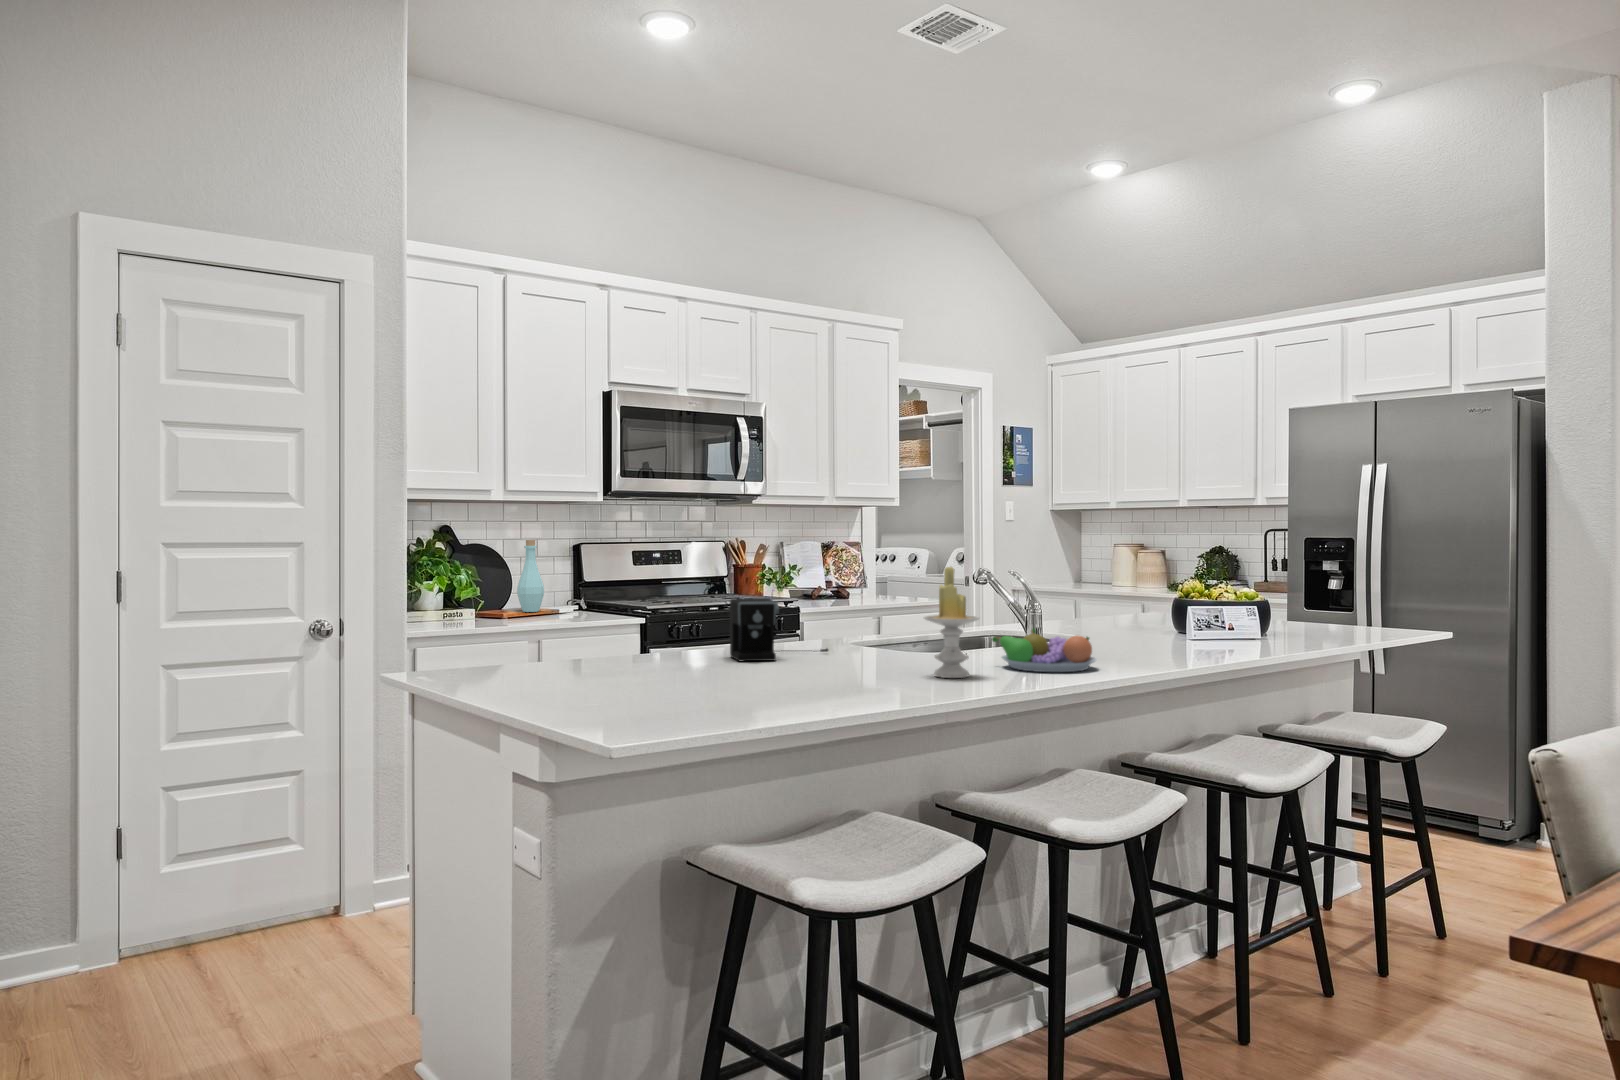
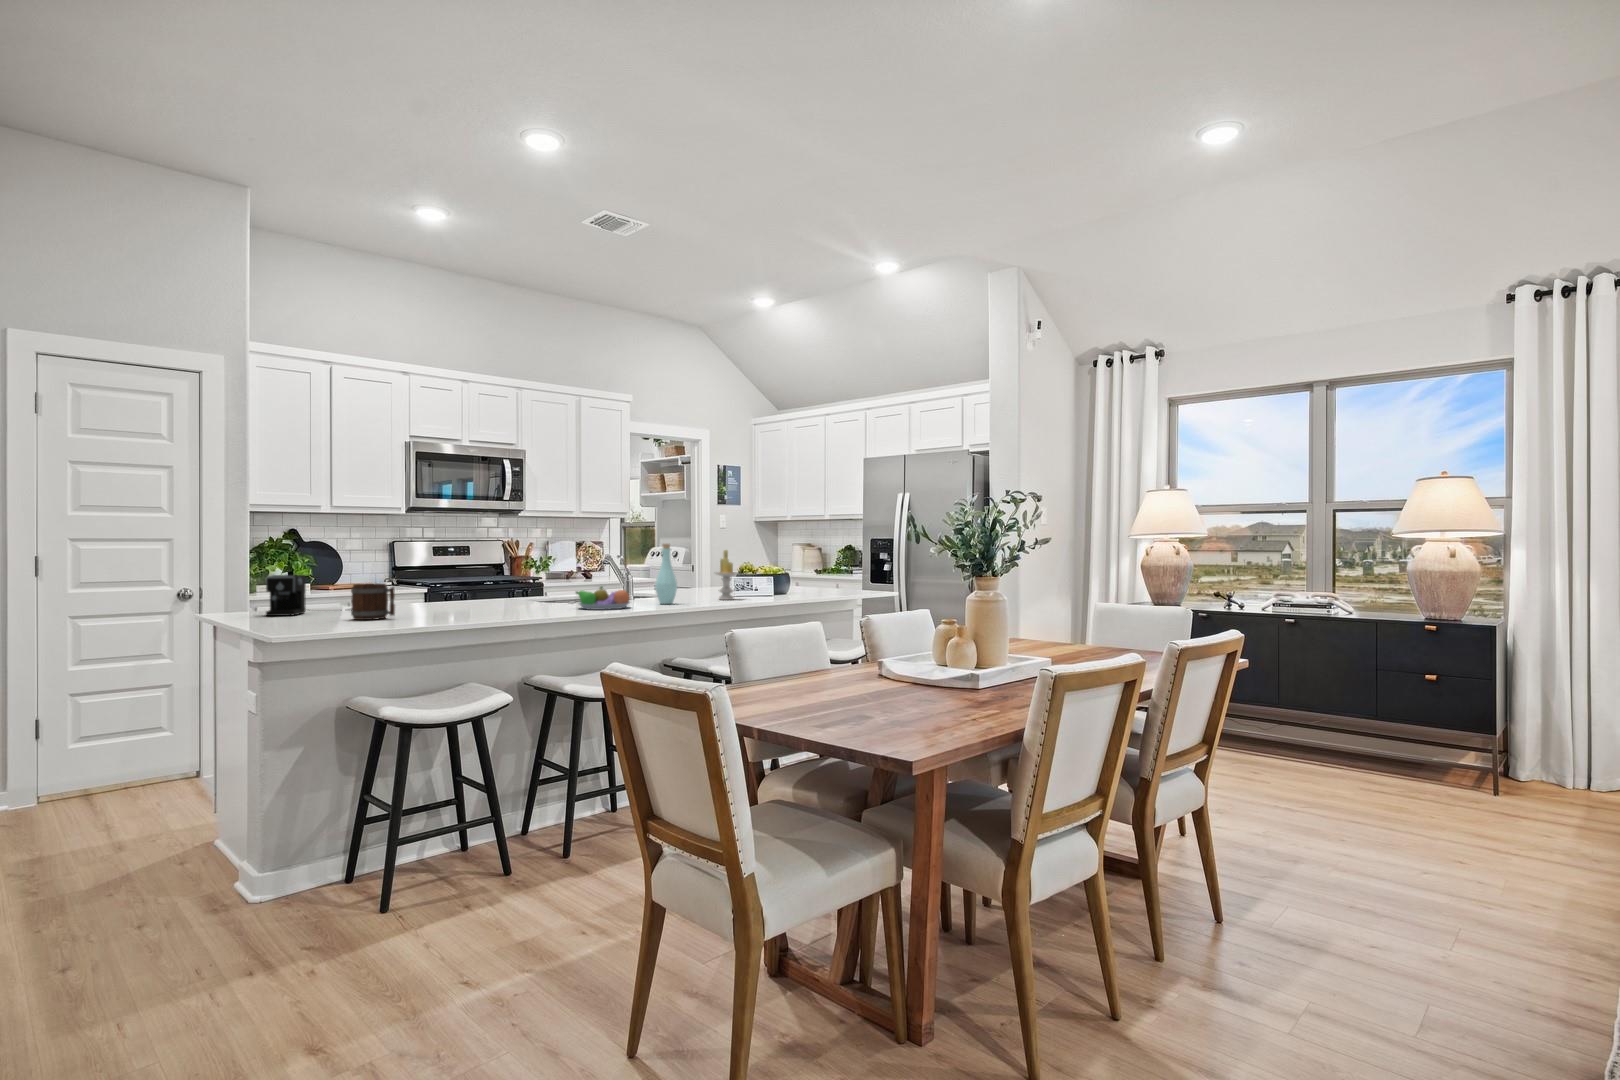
bottle: present [517,540,544,612] -> present [655,544,677,604]
candle: present [924,567,979,678] -> present [715,550,738,600]
coffee maker: present [730,598,828,661] -> present [266,575,352,616]
mug: none [672,627,749,696] -> present [351,583,395,620]

